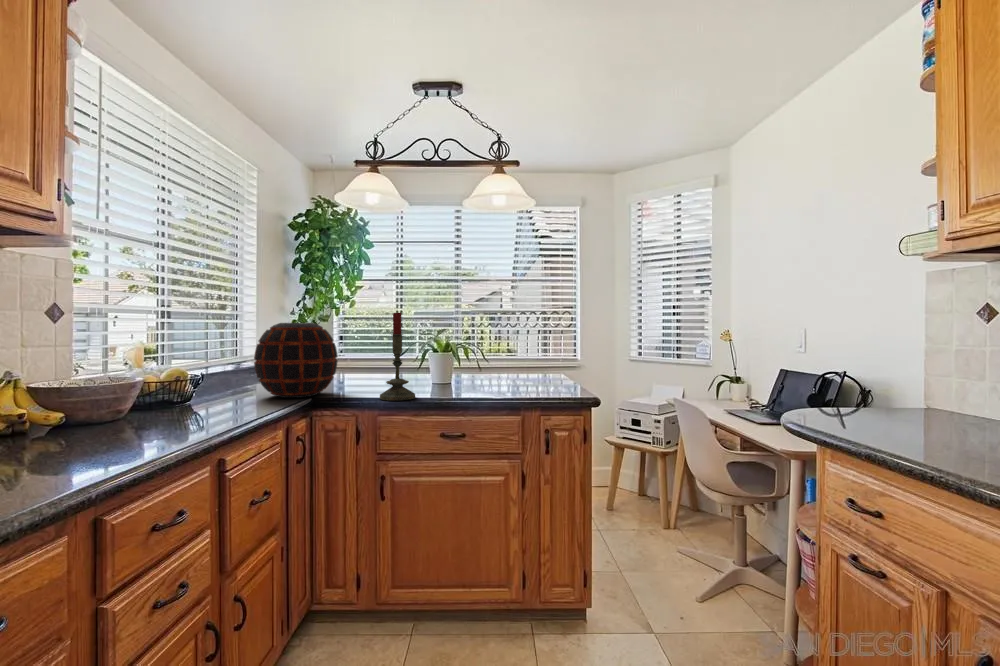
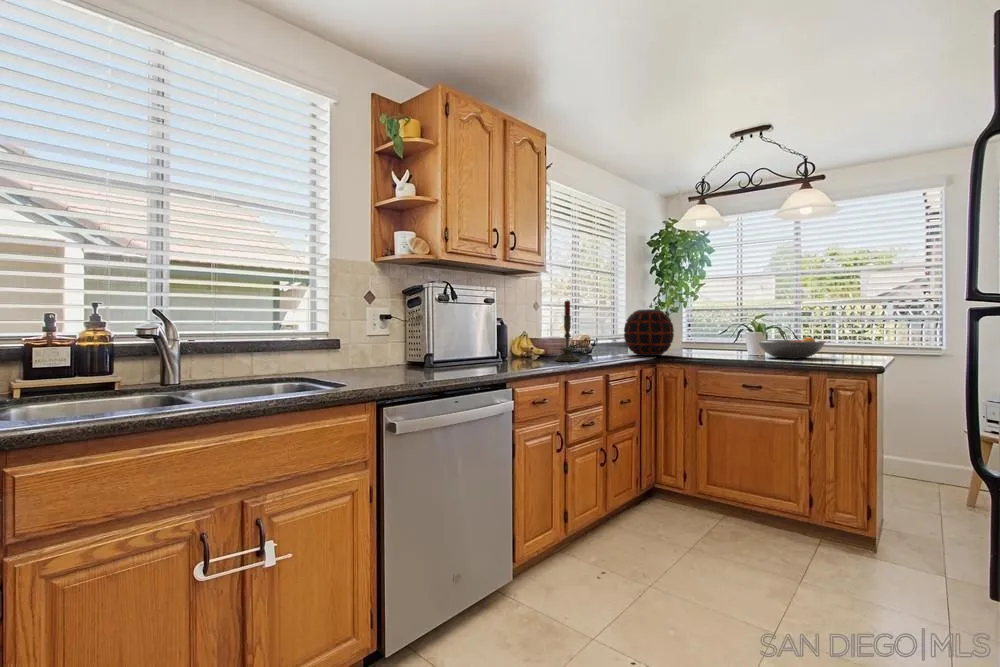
candle: present [380,312,415,401] -> present [555,300,580,361]
fruit bowl: none [451,359,526,390] -> present [758,337,825,359]

